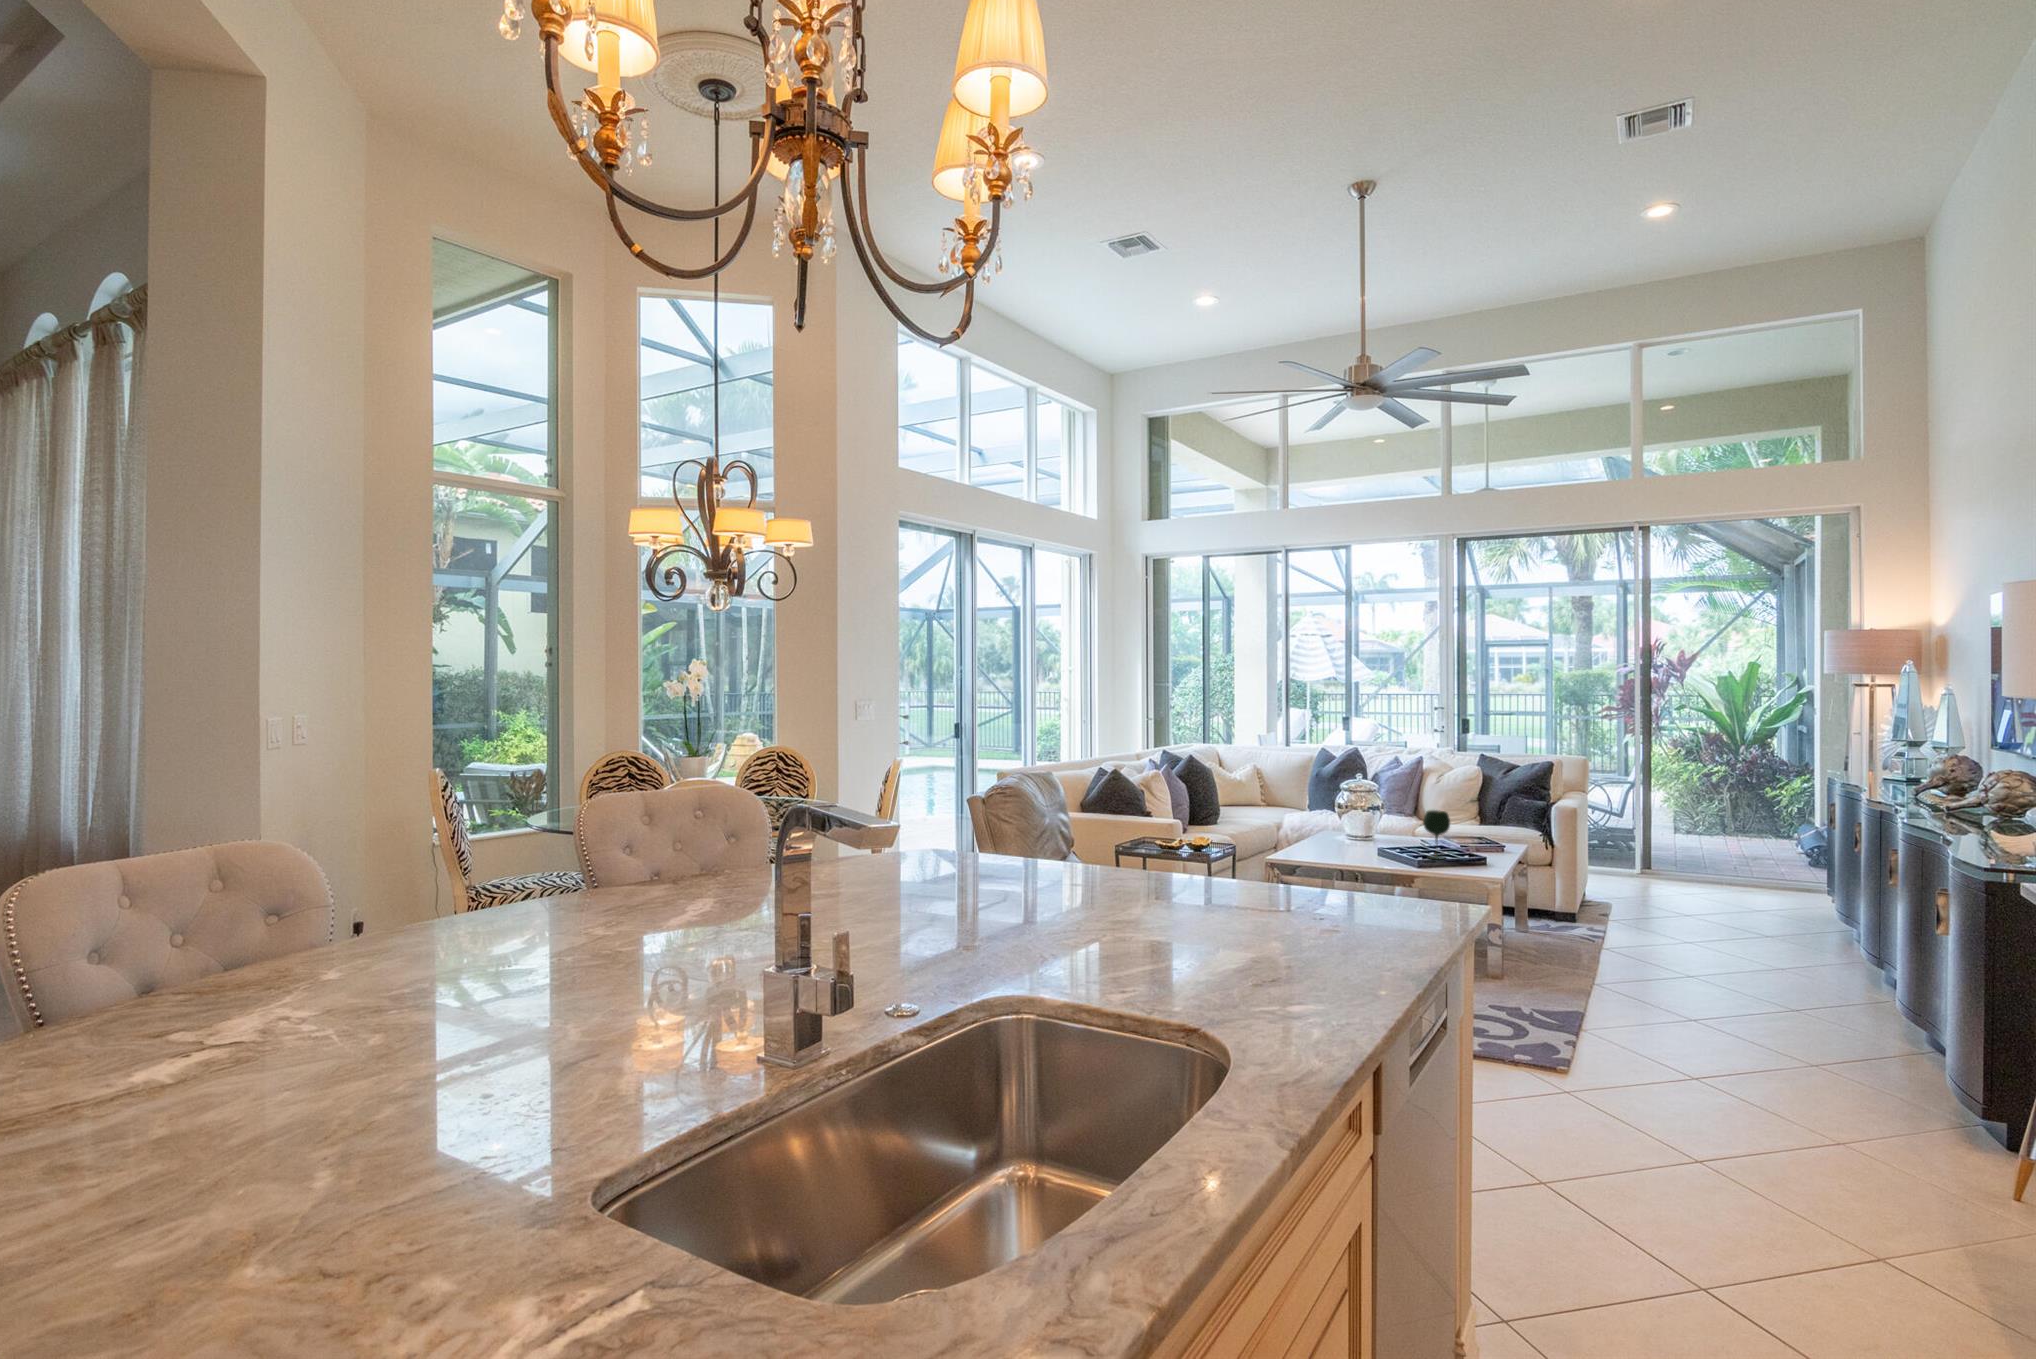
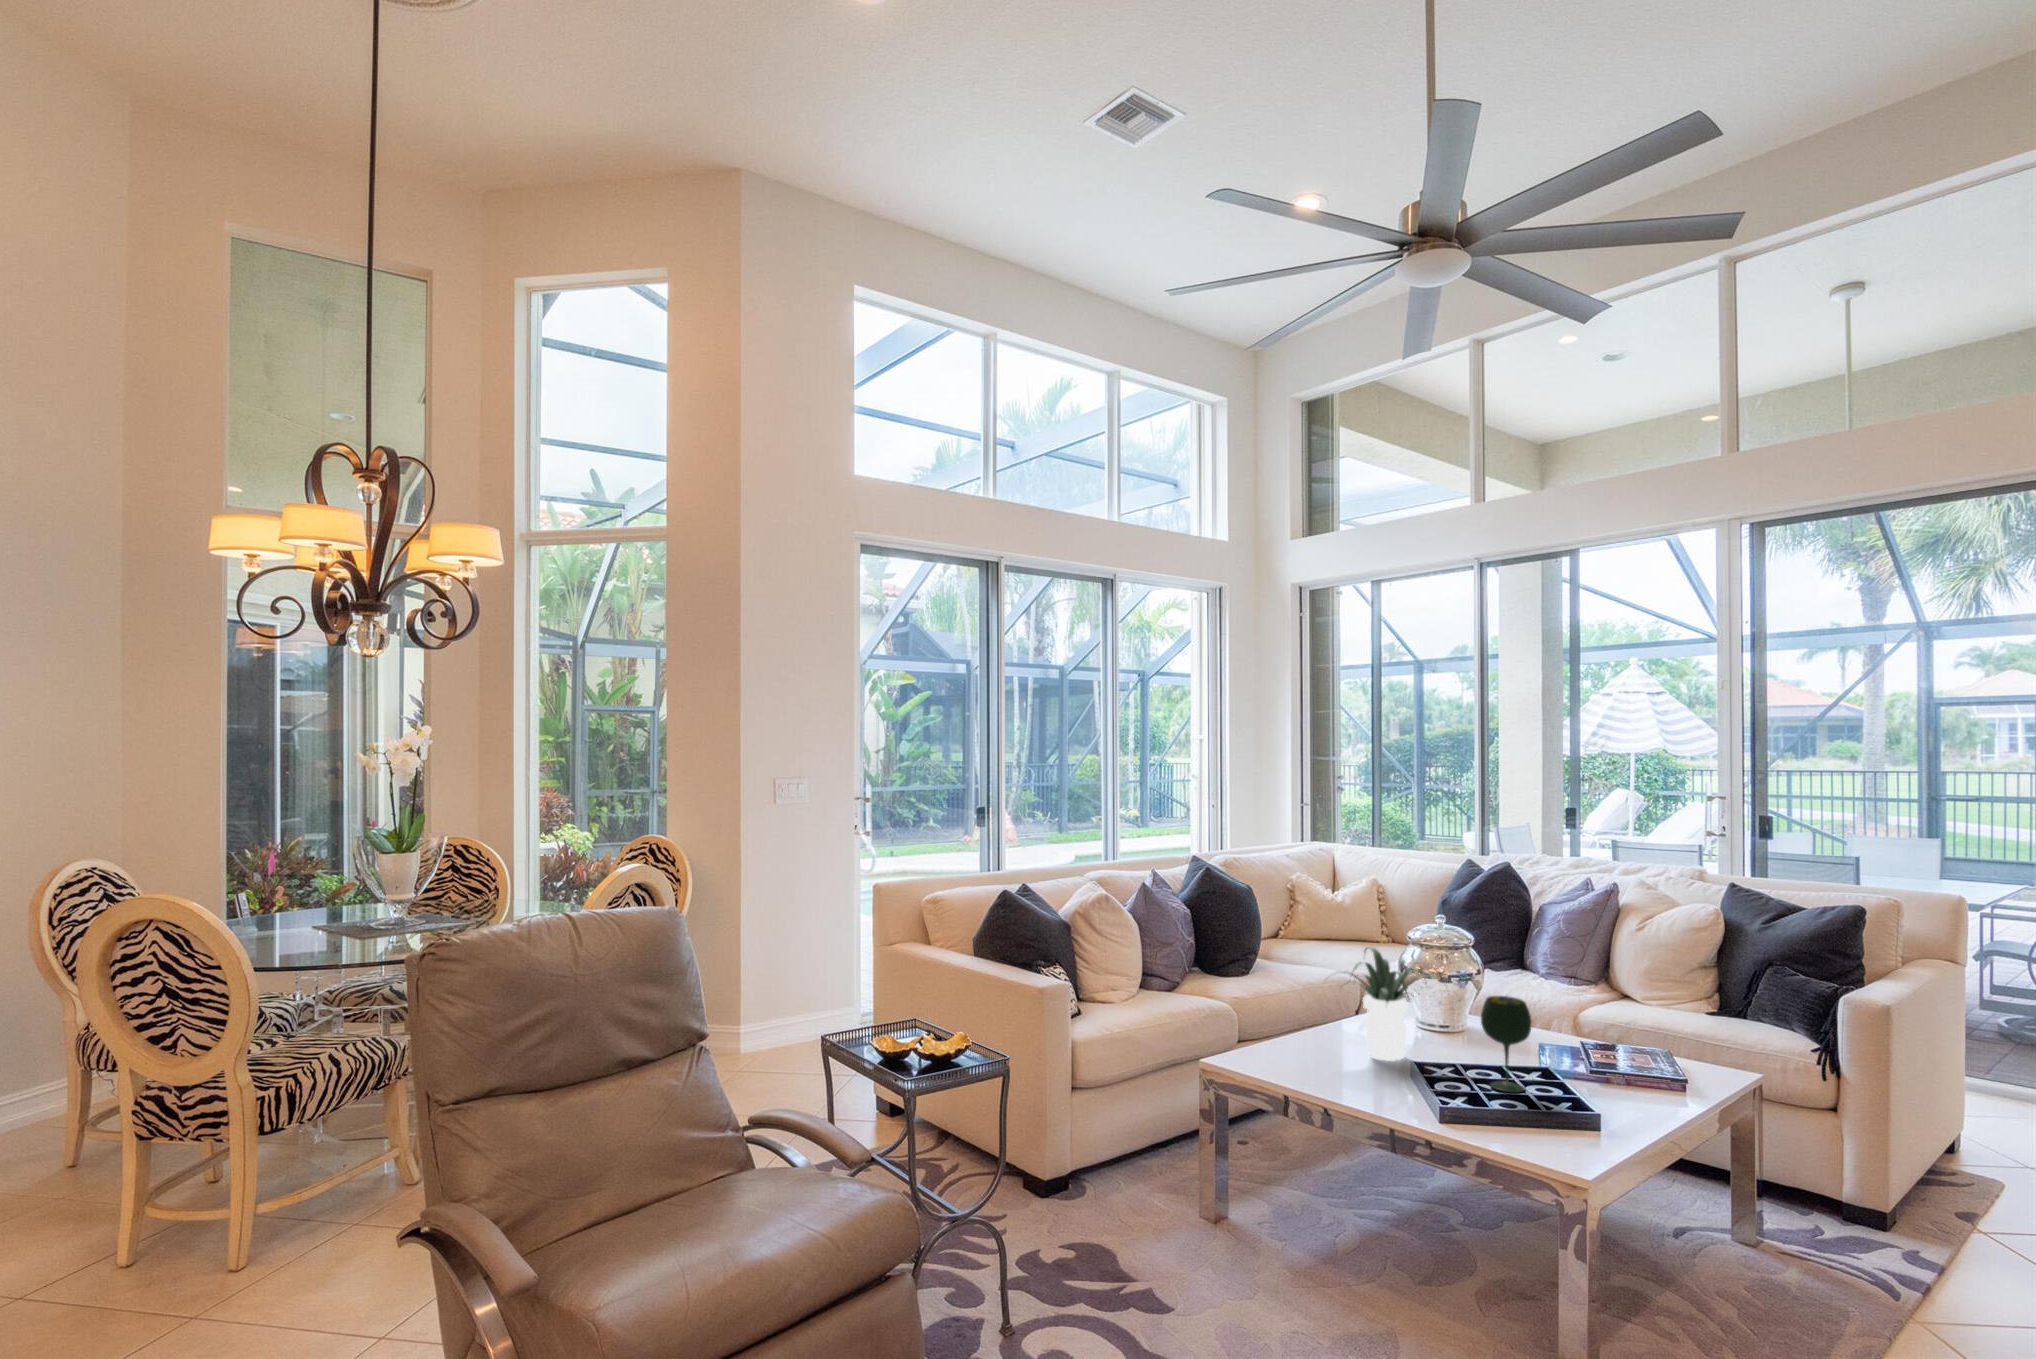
potted plant: none [1322,794,1392,855] -> present [1347,947,1443,1061]

